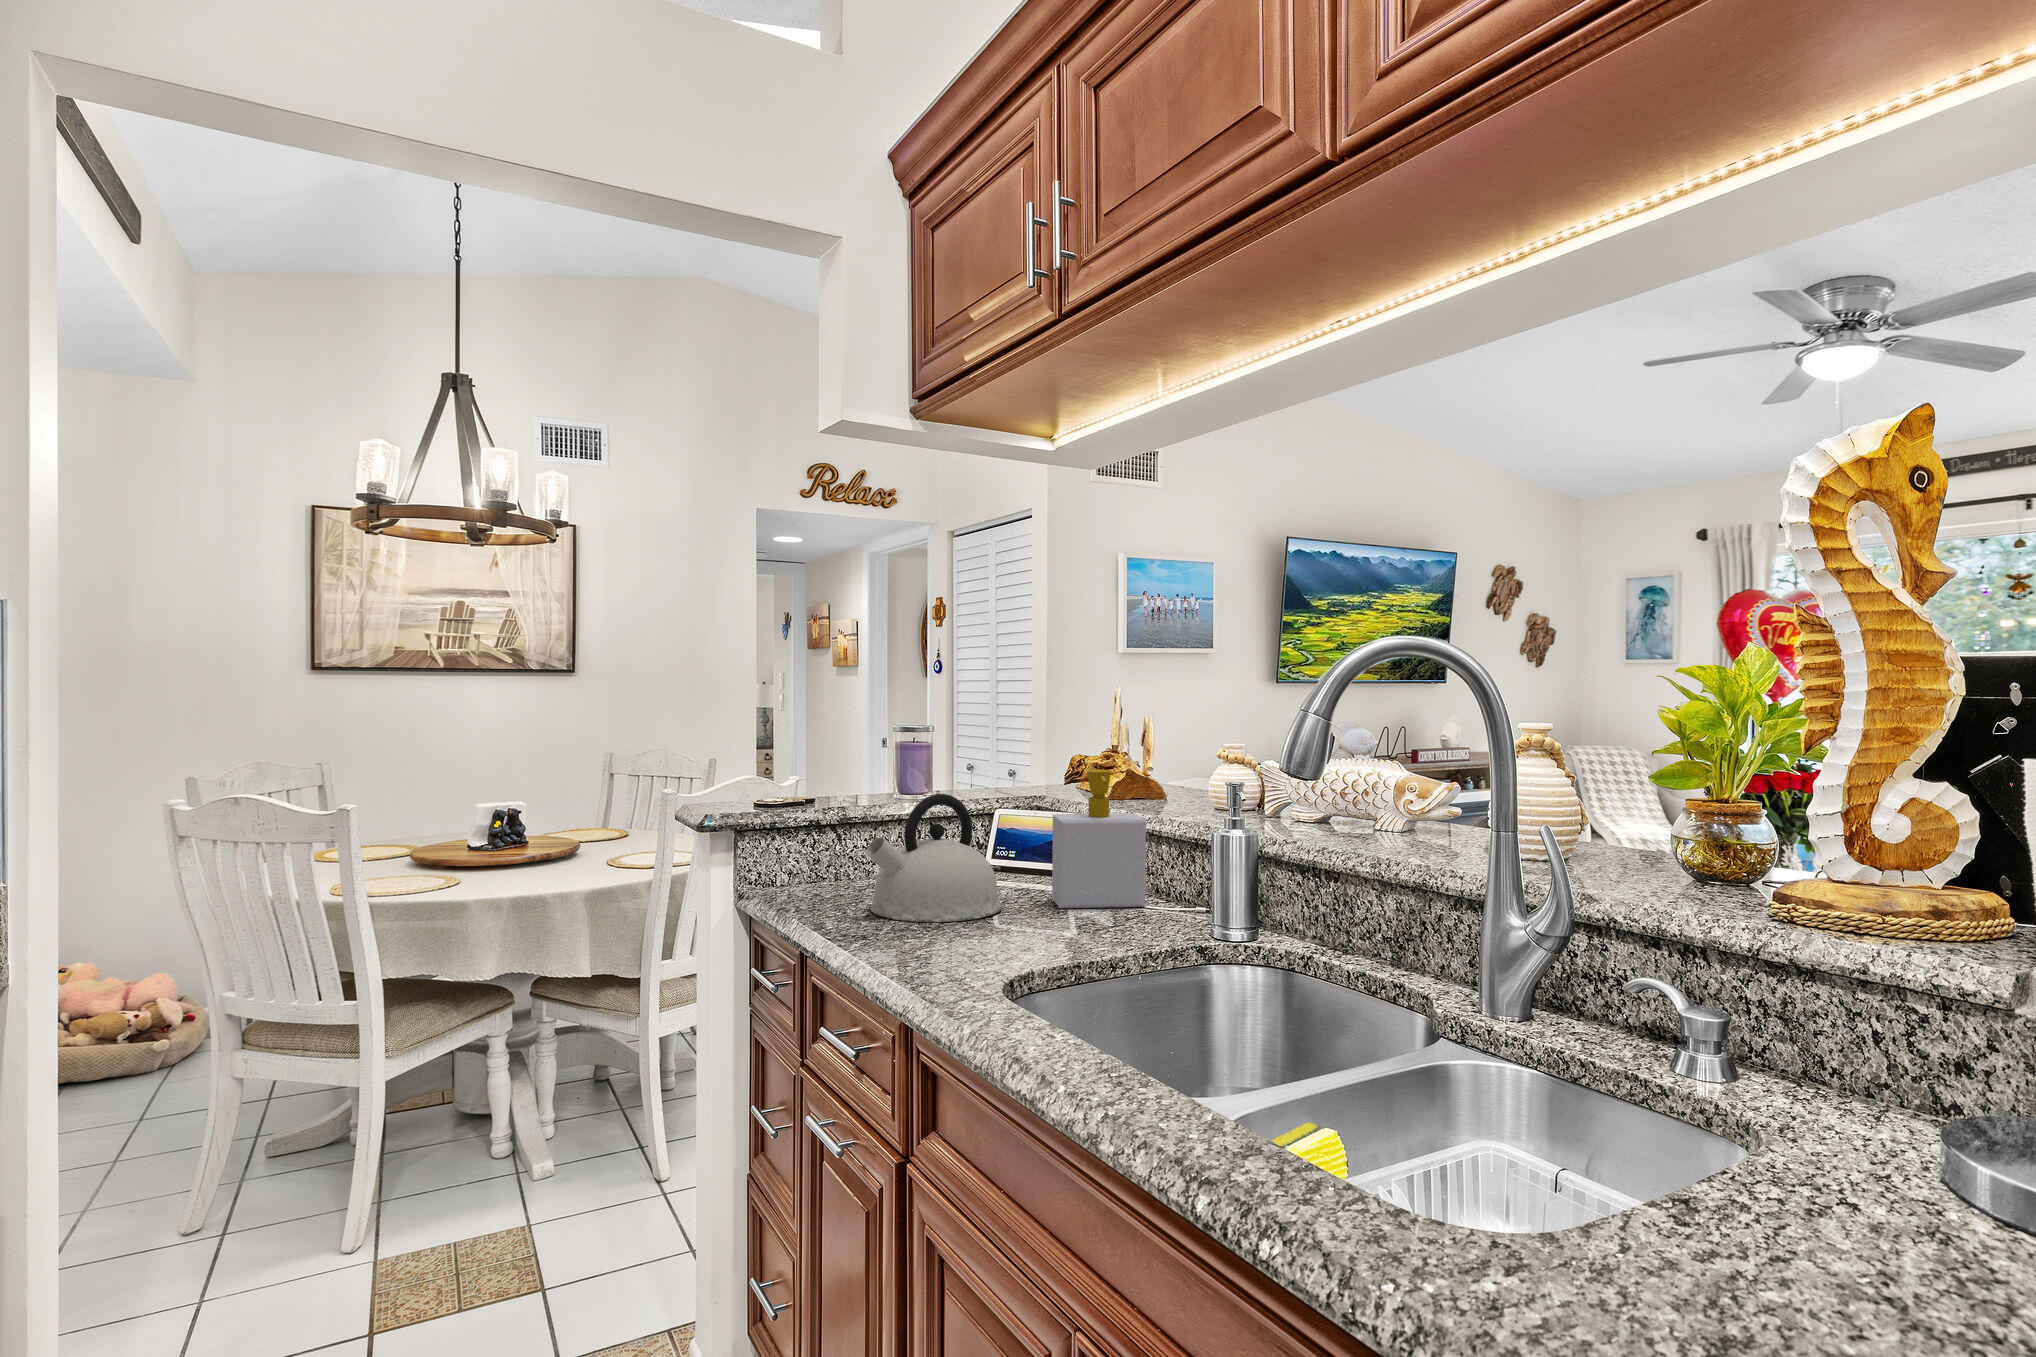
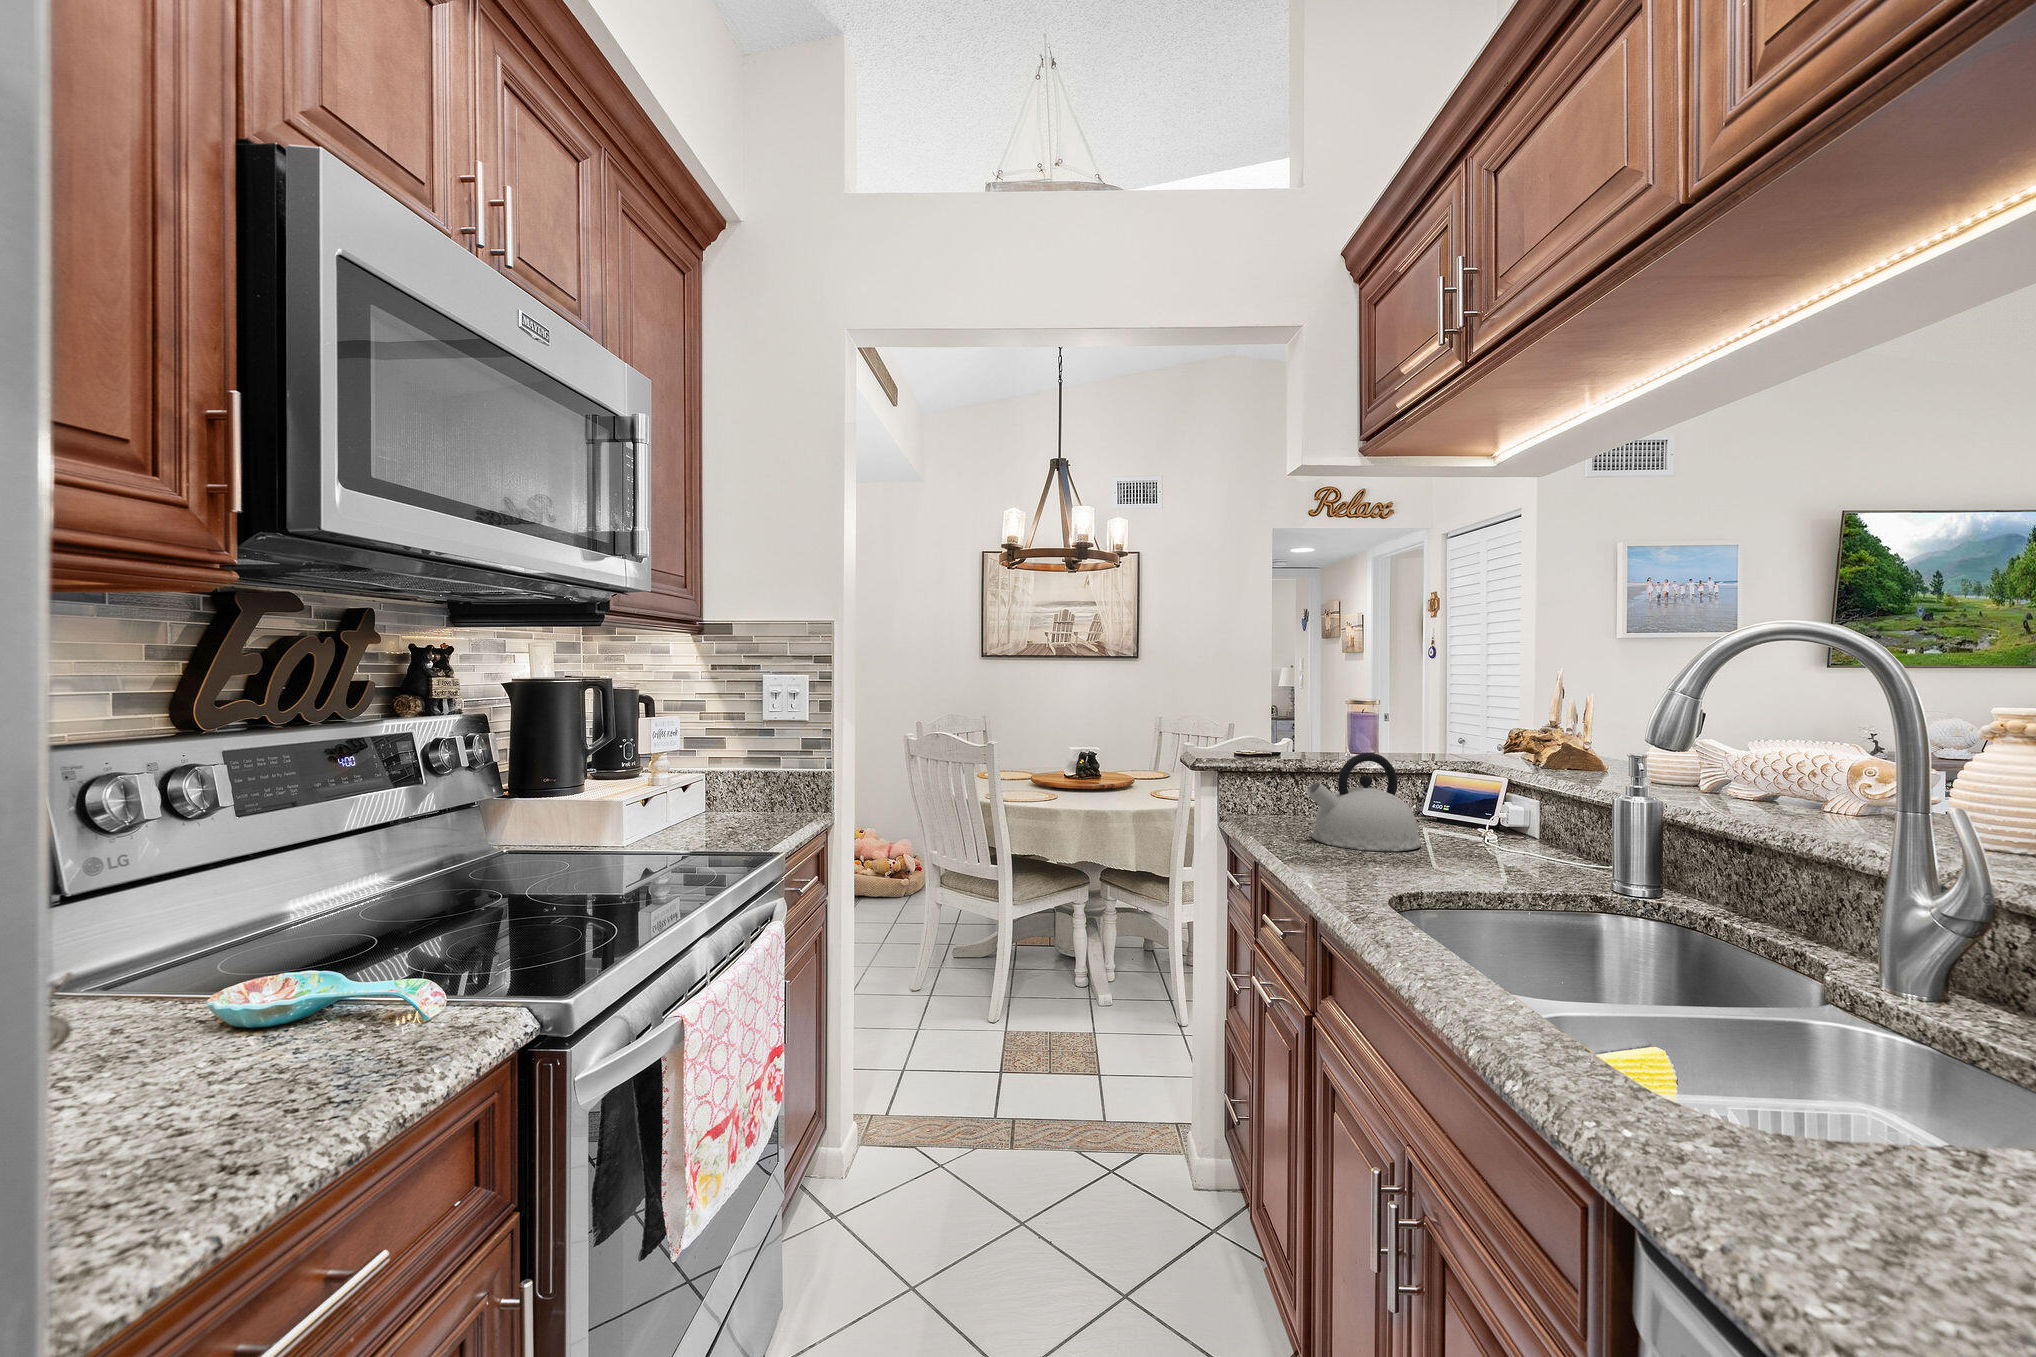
soap bottle: present [1052,770,1146,908] -> none [1472,740,1562,860]

